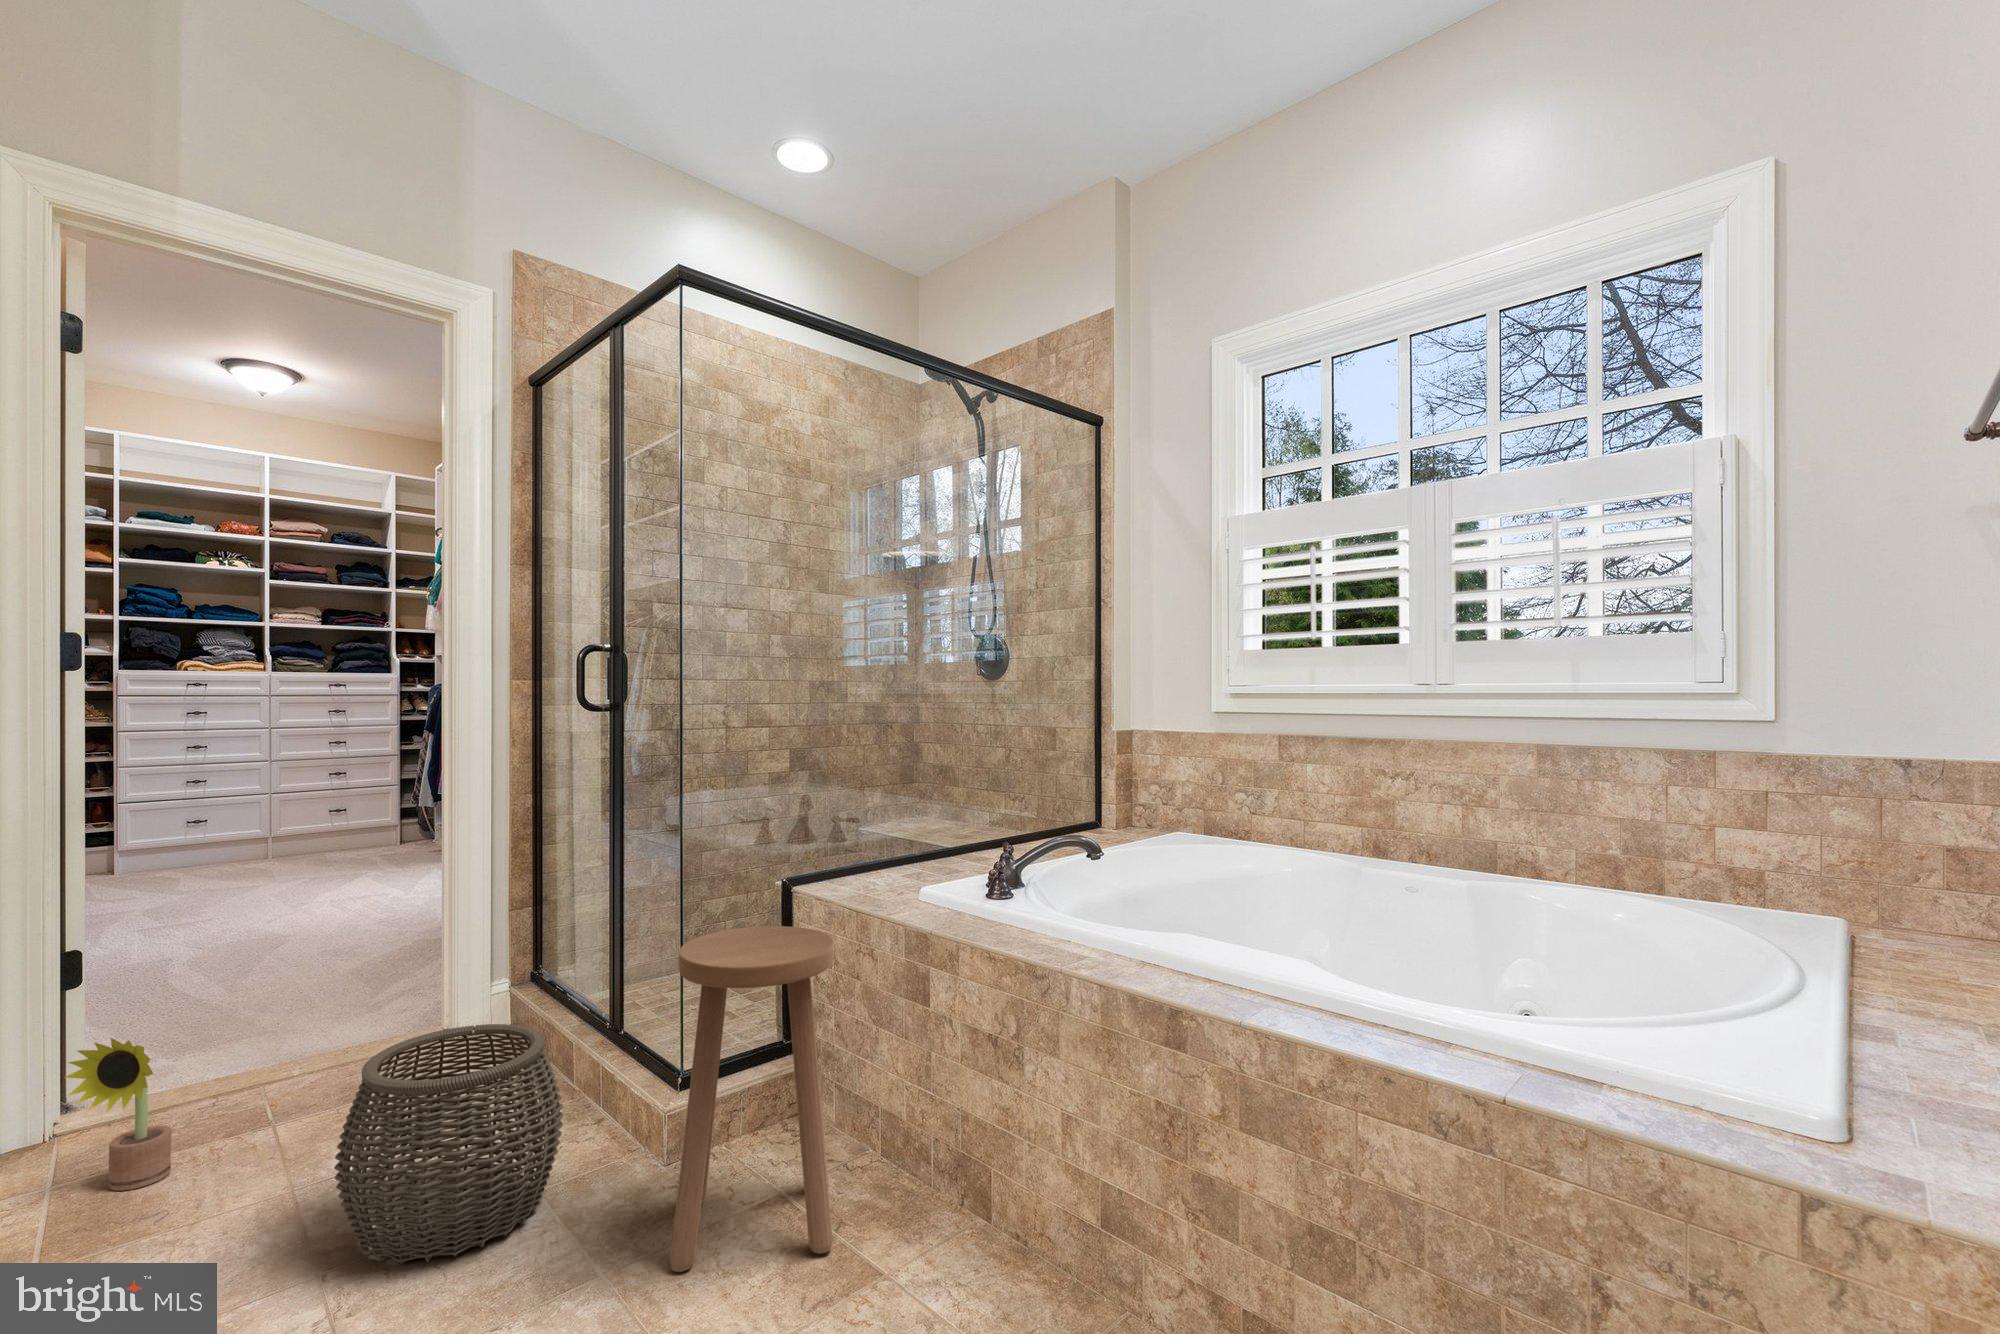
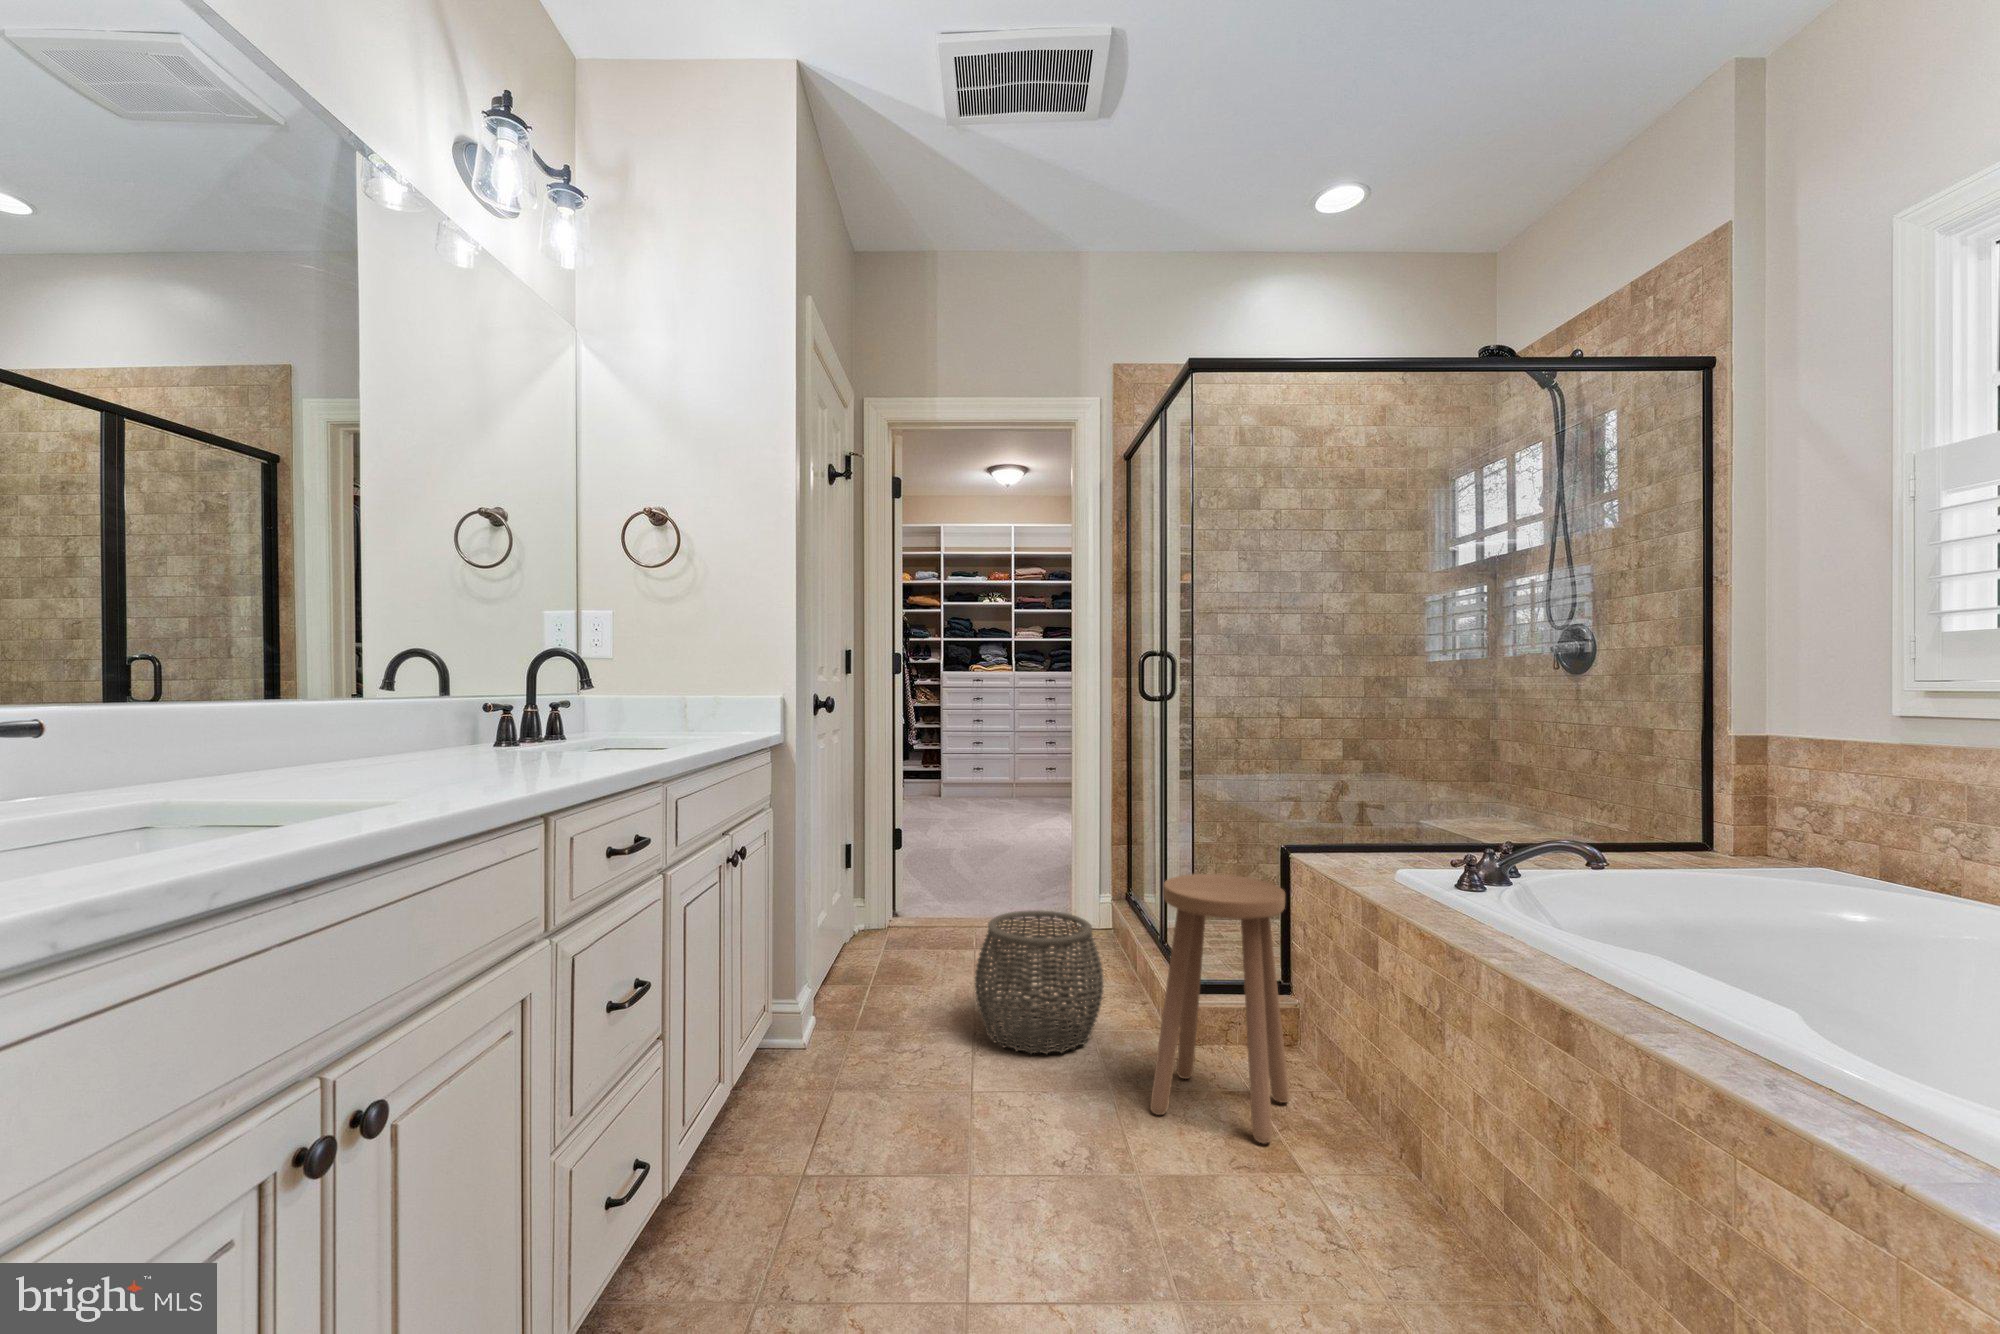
decorative plant: present [64,1038,172,1191] -> none [873,878,918,968]

